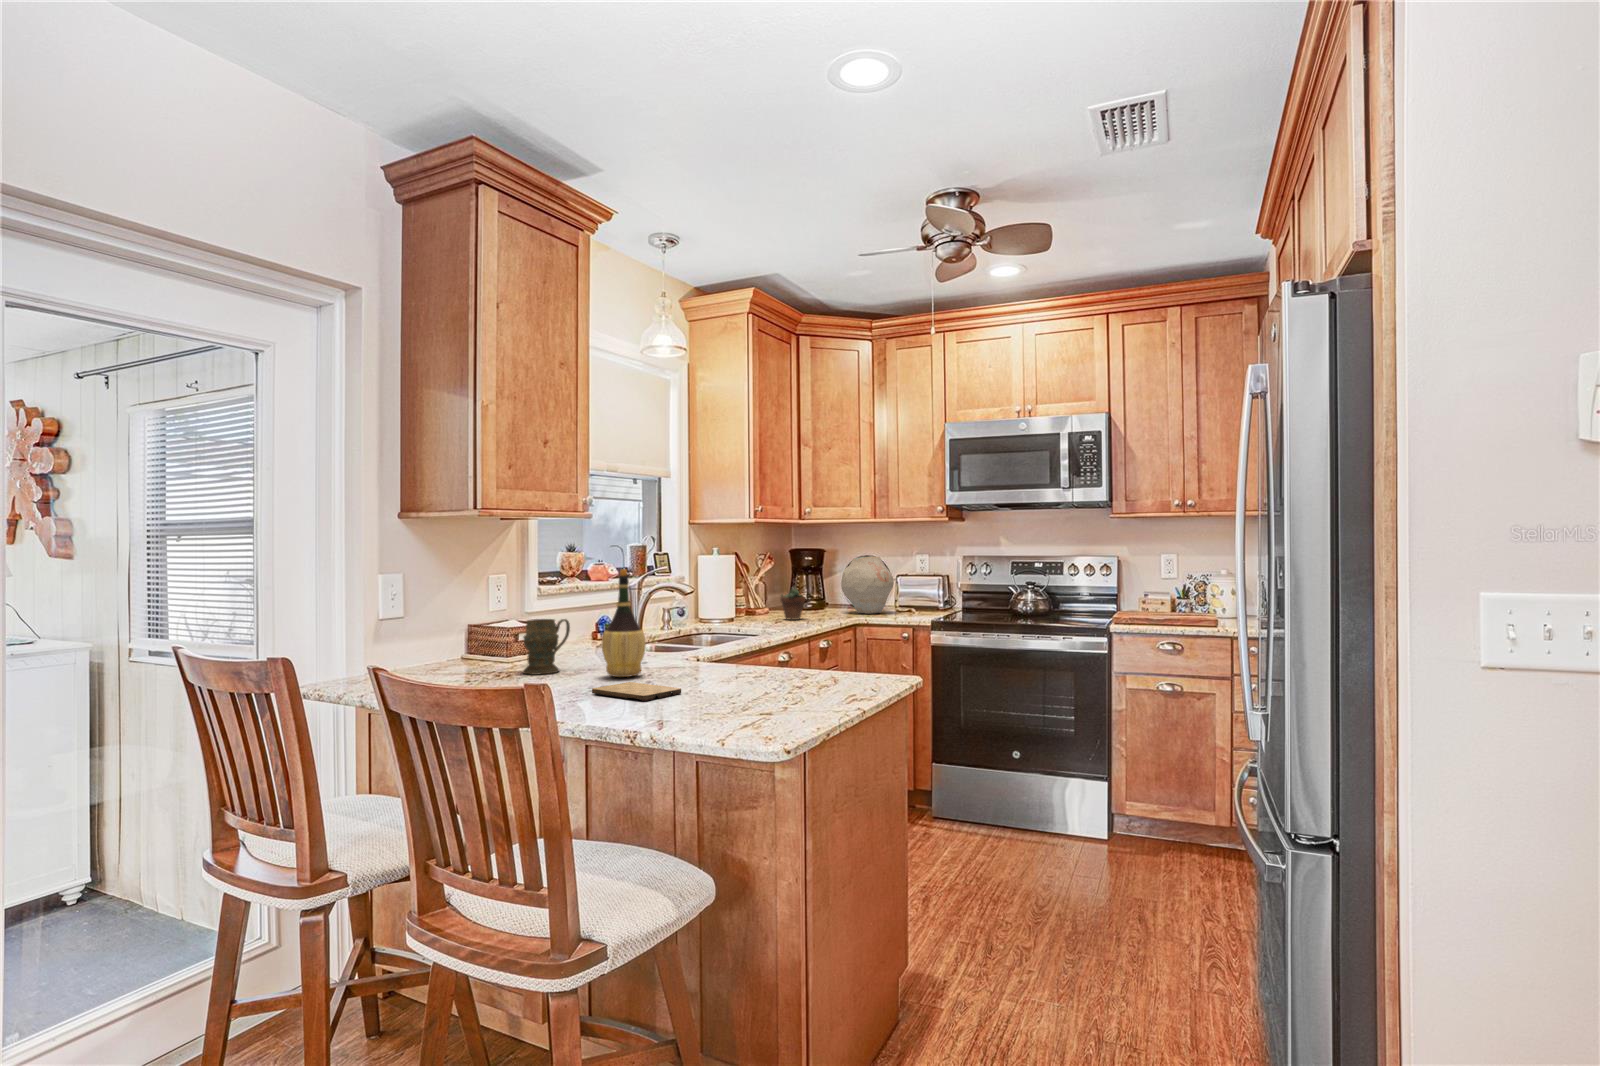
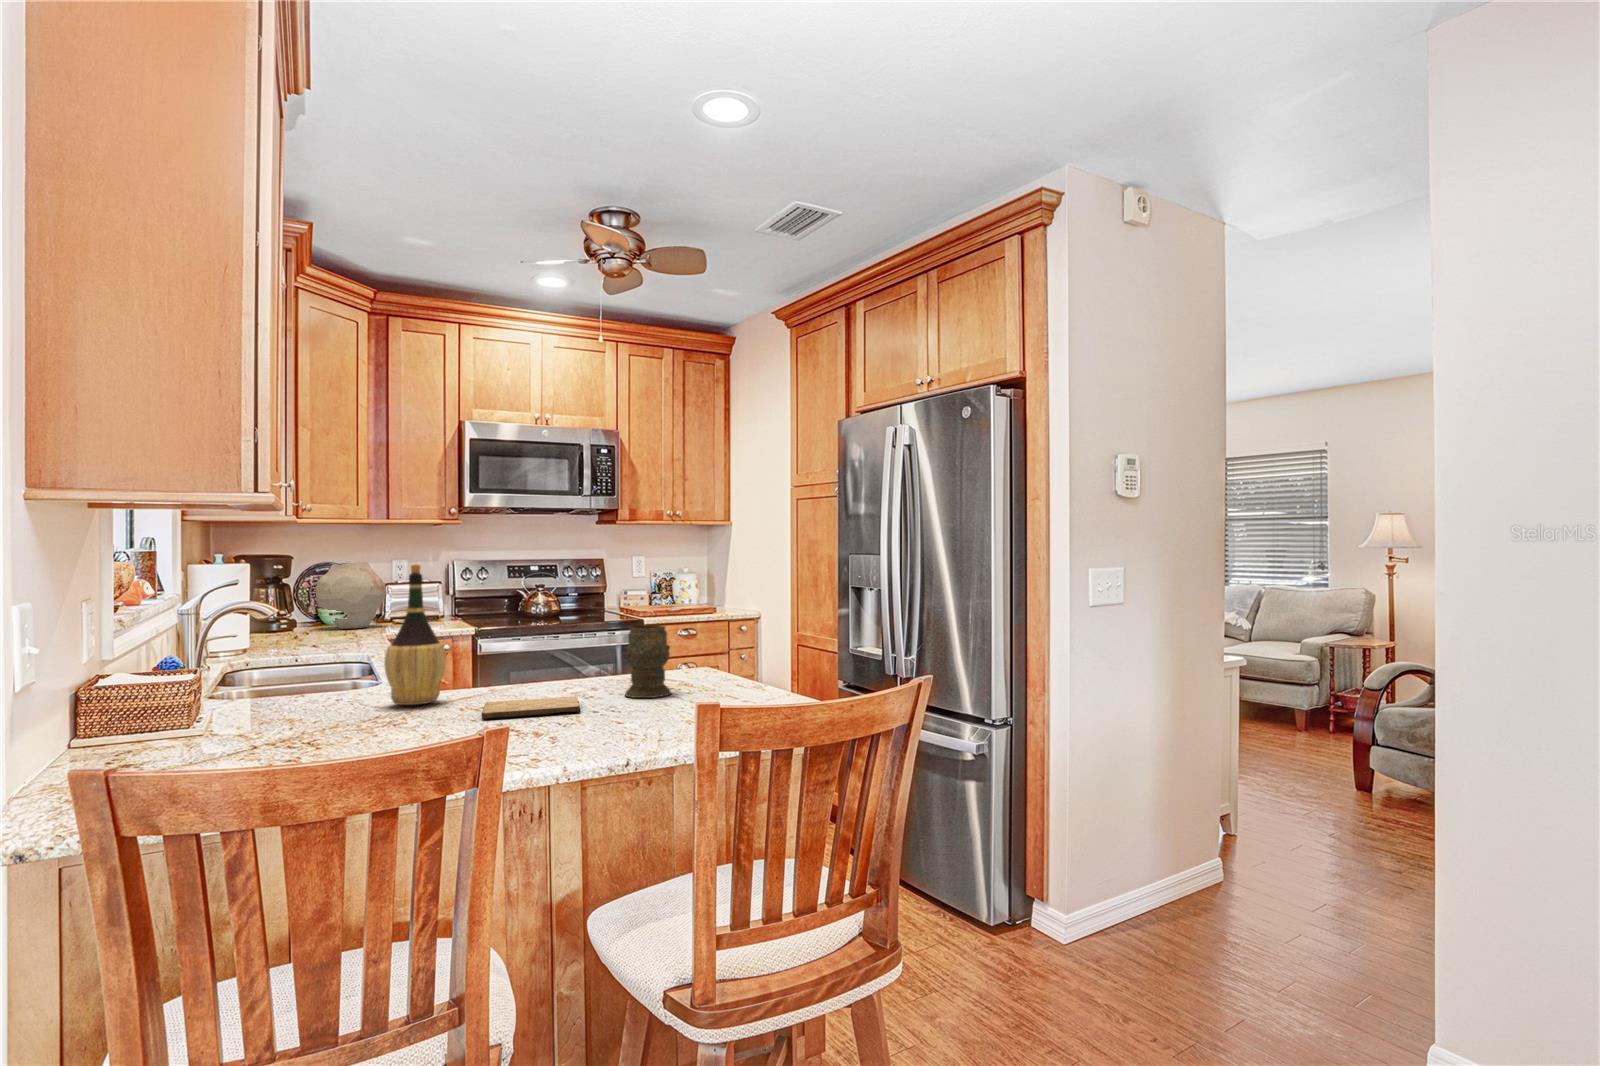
succulent plant: present [780,588,805,620] -> none [271,589,308,641]
mug: present [523,619,570,675] -> present [625,625,671,698]

